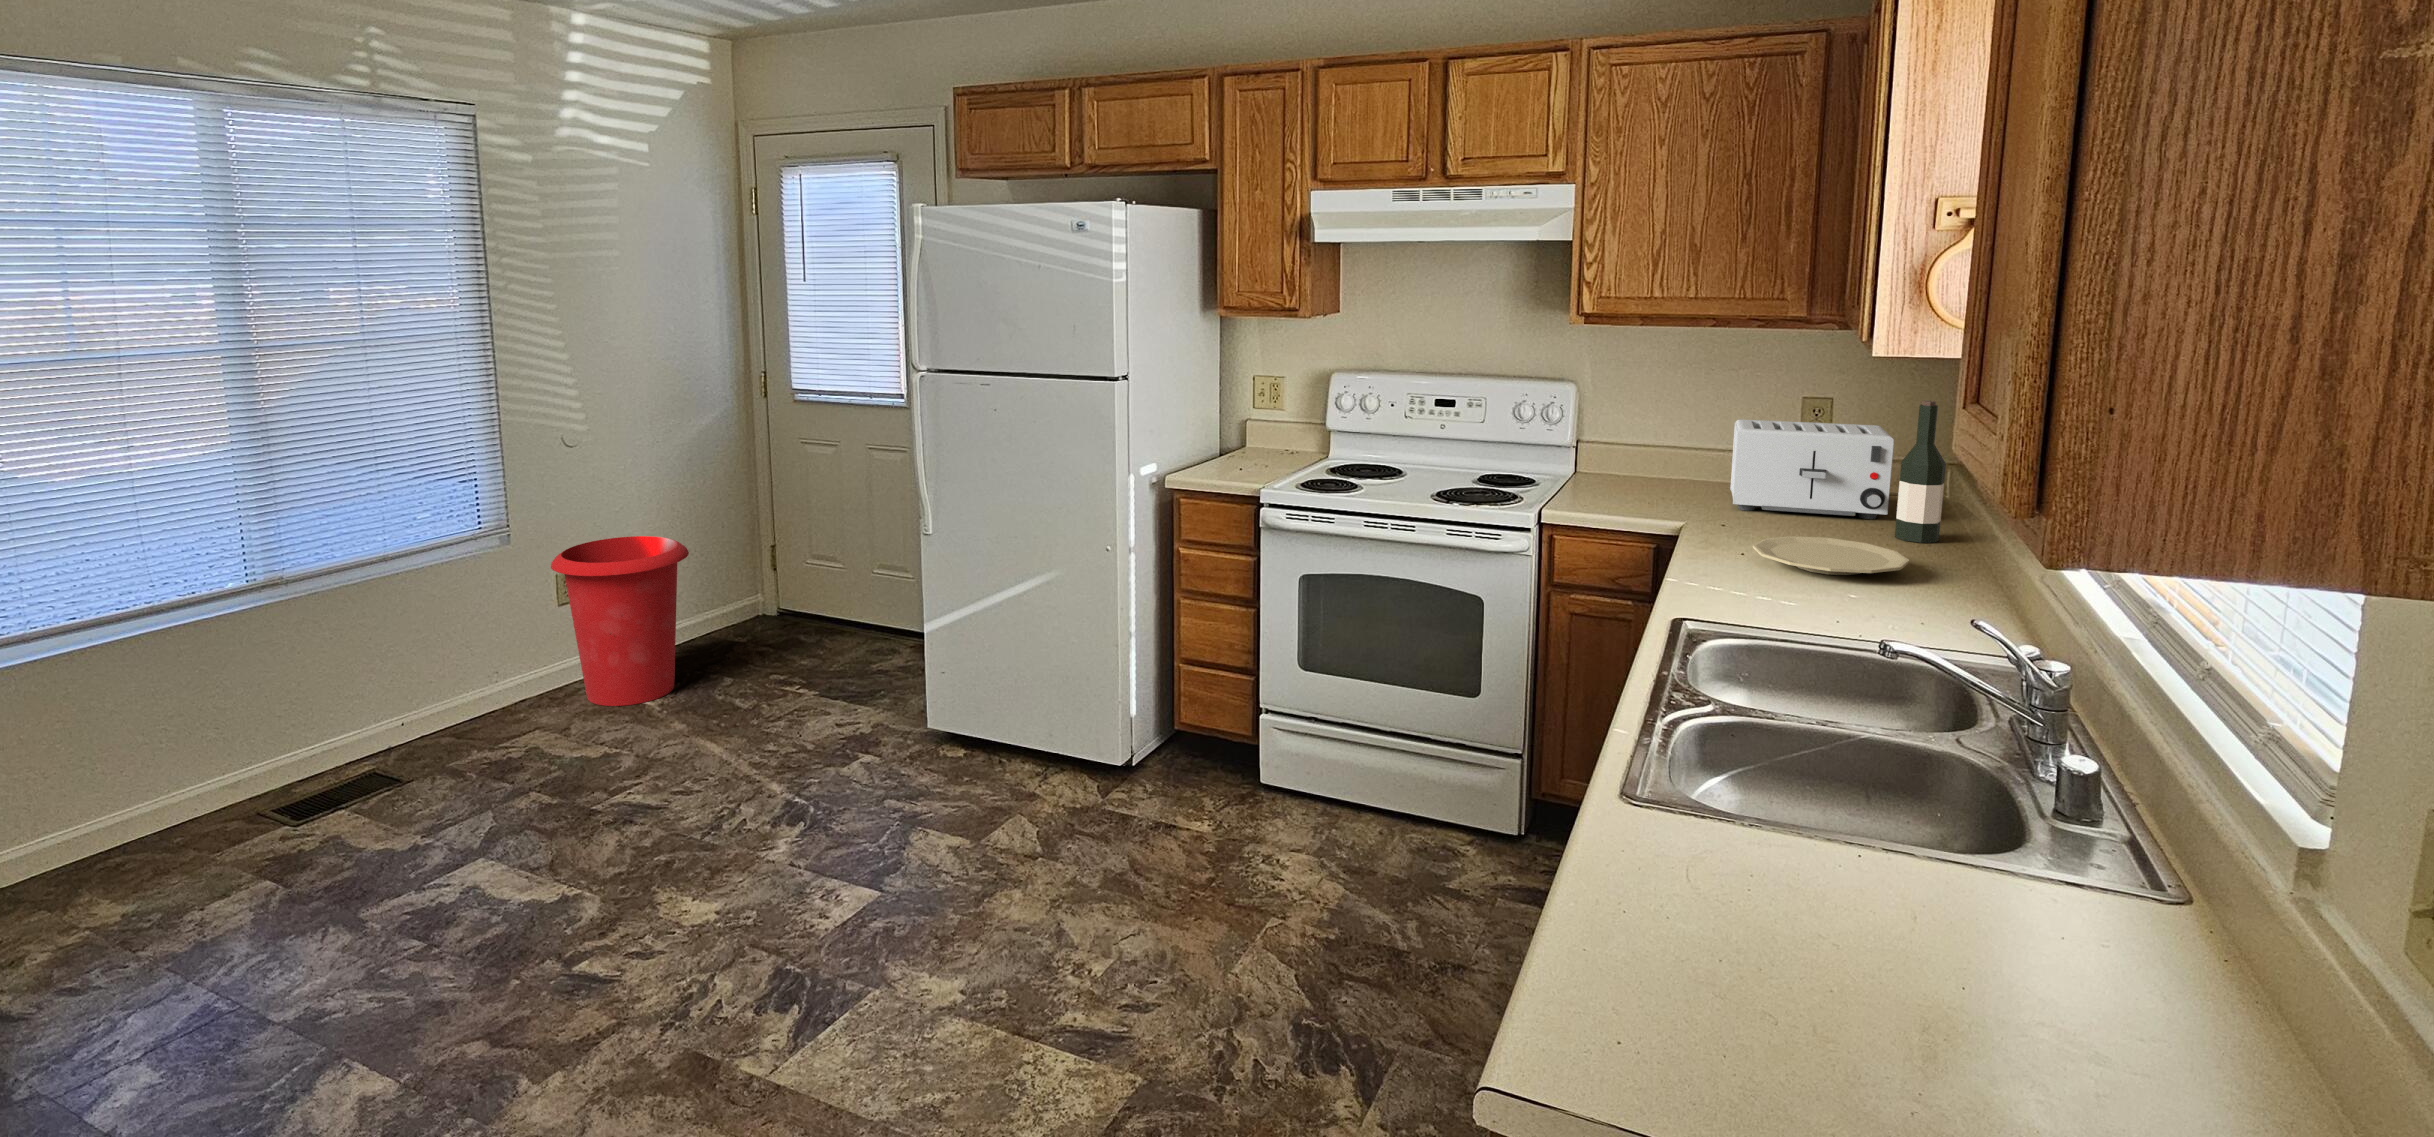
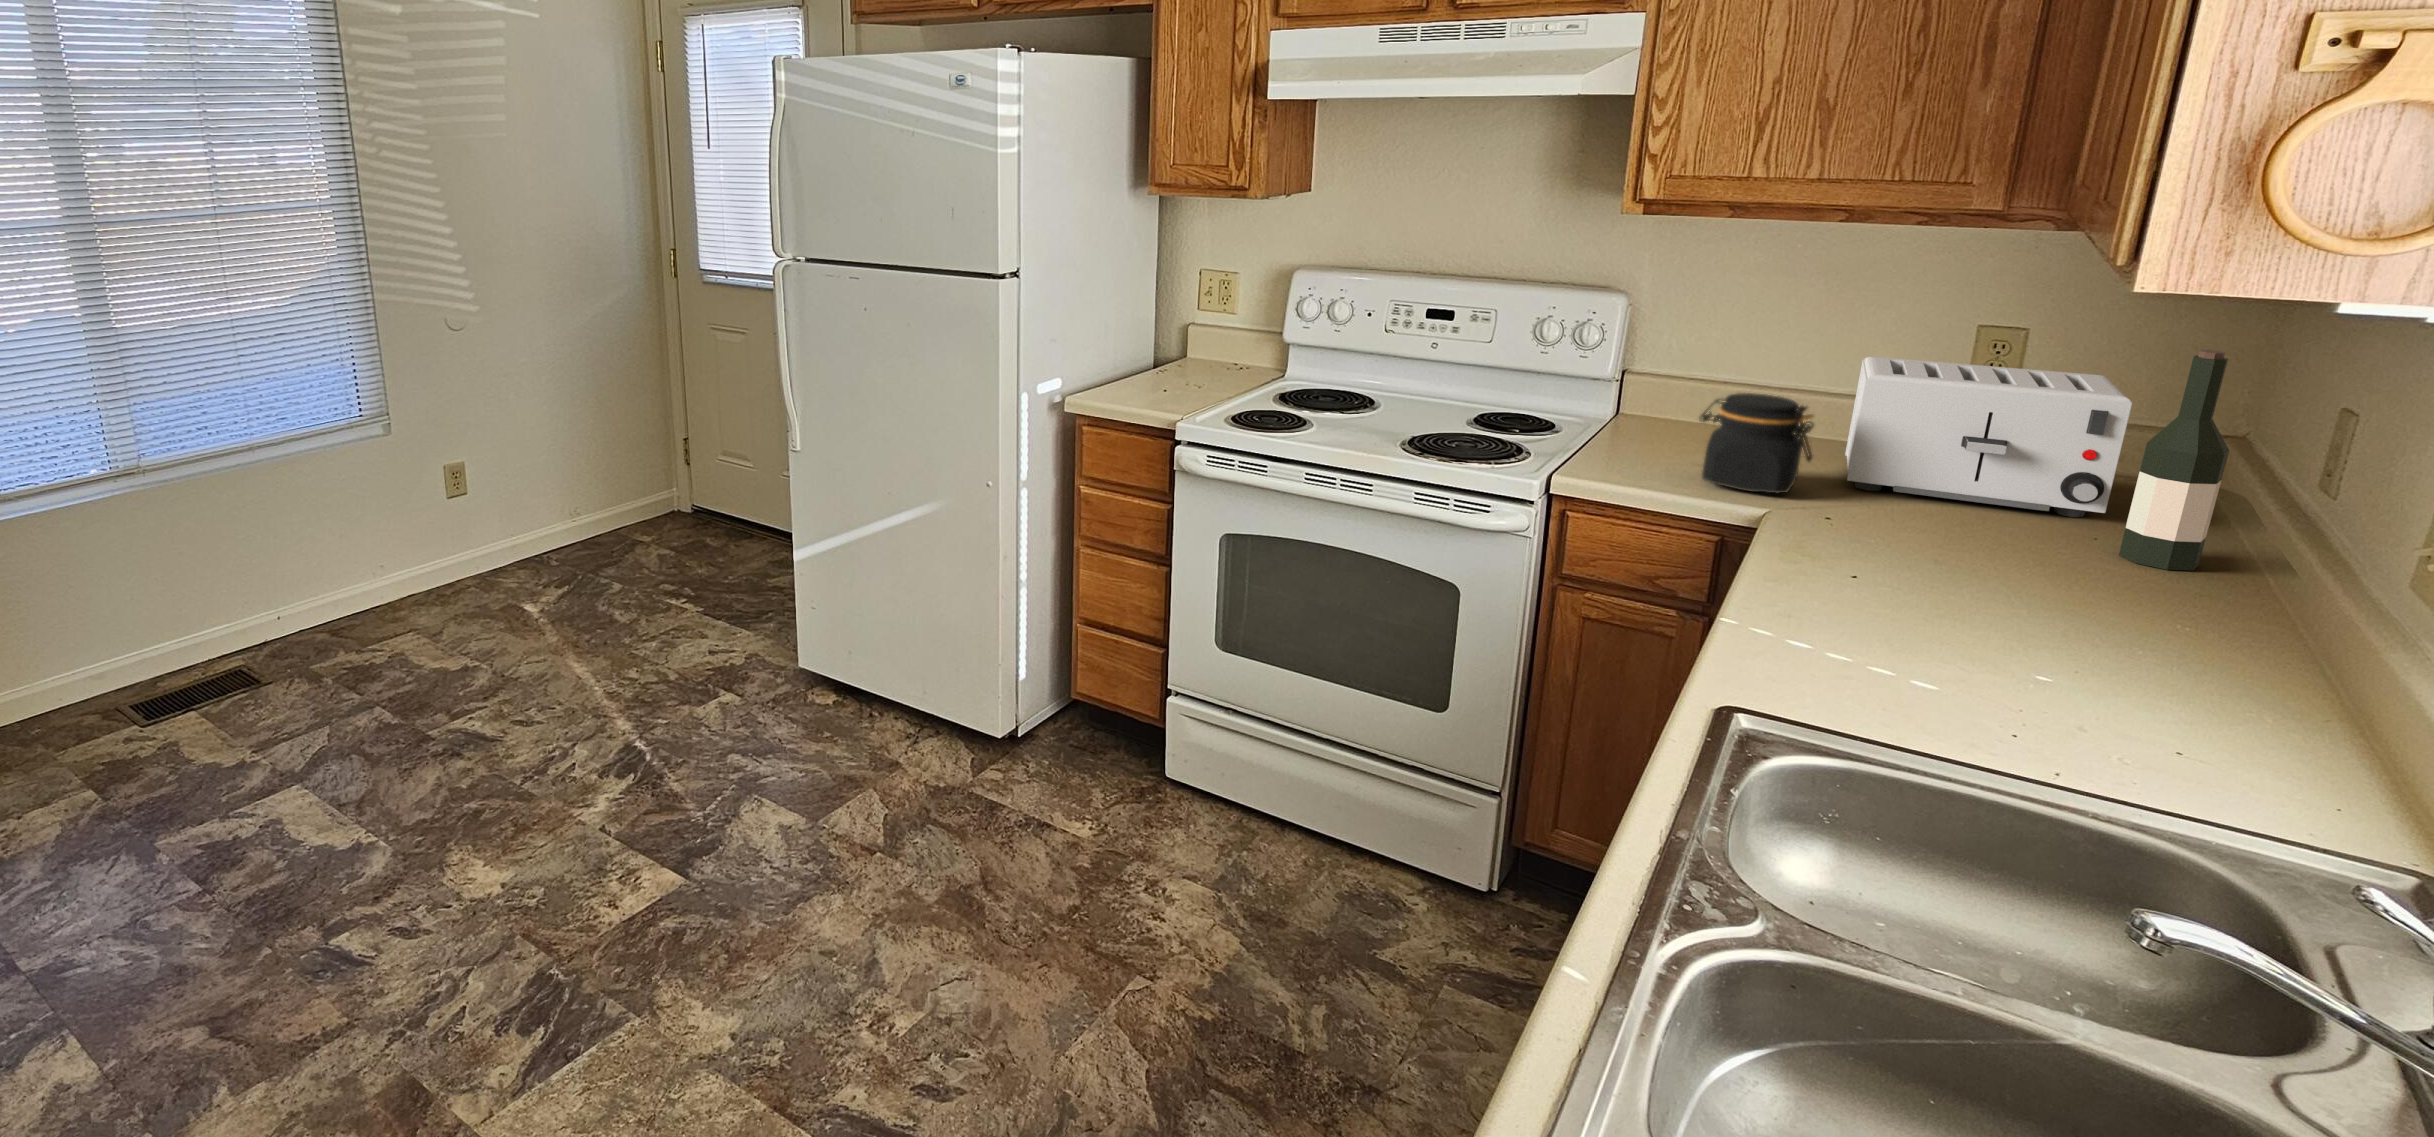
jar: none [1635,446,1710,514] -> present [1700,393,1813,493]
waste bin: present [551,536,689,706] -> none [430,428,575,608]
plate: present [1753,536,1909,575] -> none [1874,552,2155,638]

